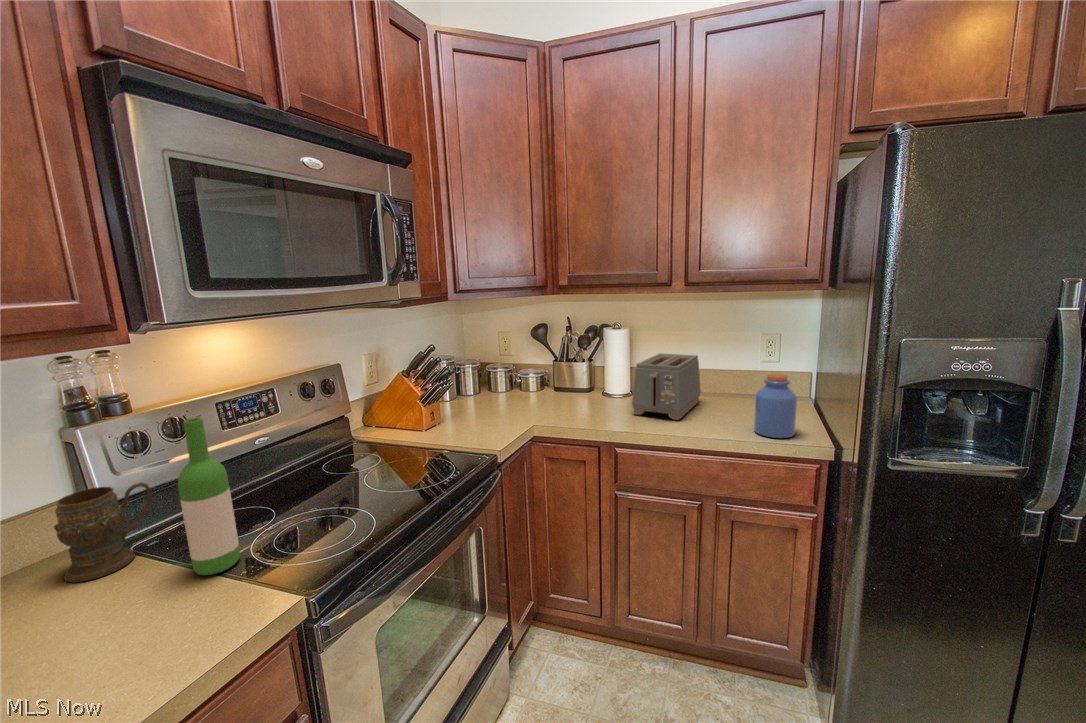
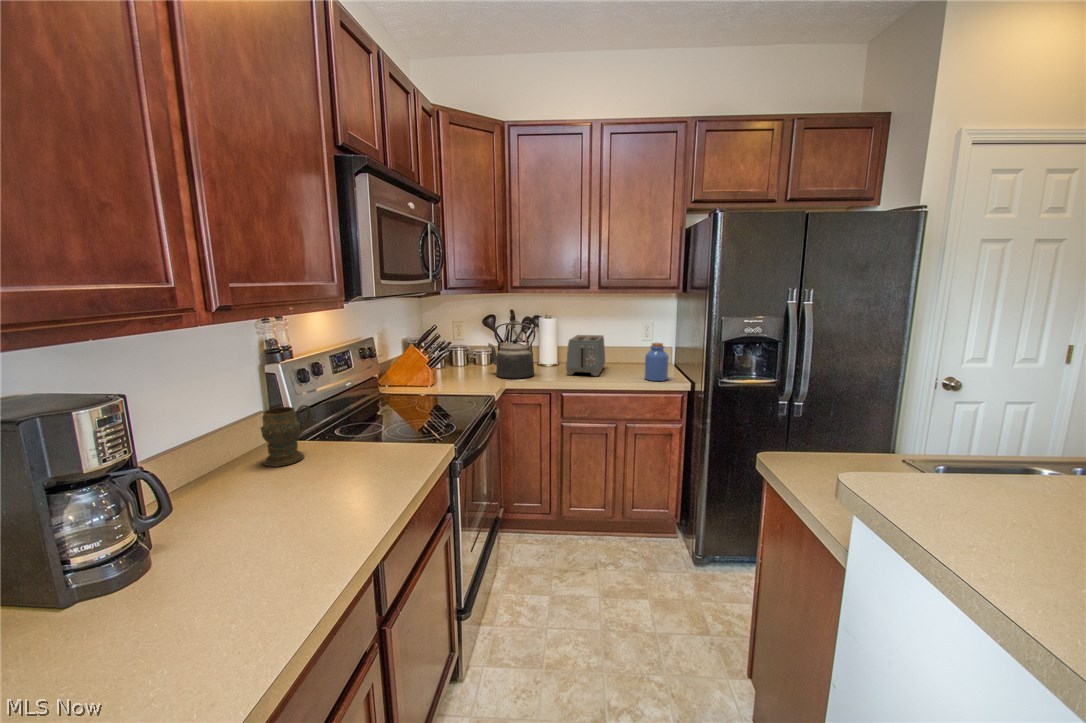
kettle: none [526,338,587,418] -> present [488,323,536,379]
wine bottle: present [178,418,240,575] -> none [354,355,385,455]

